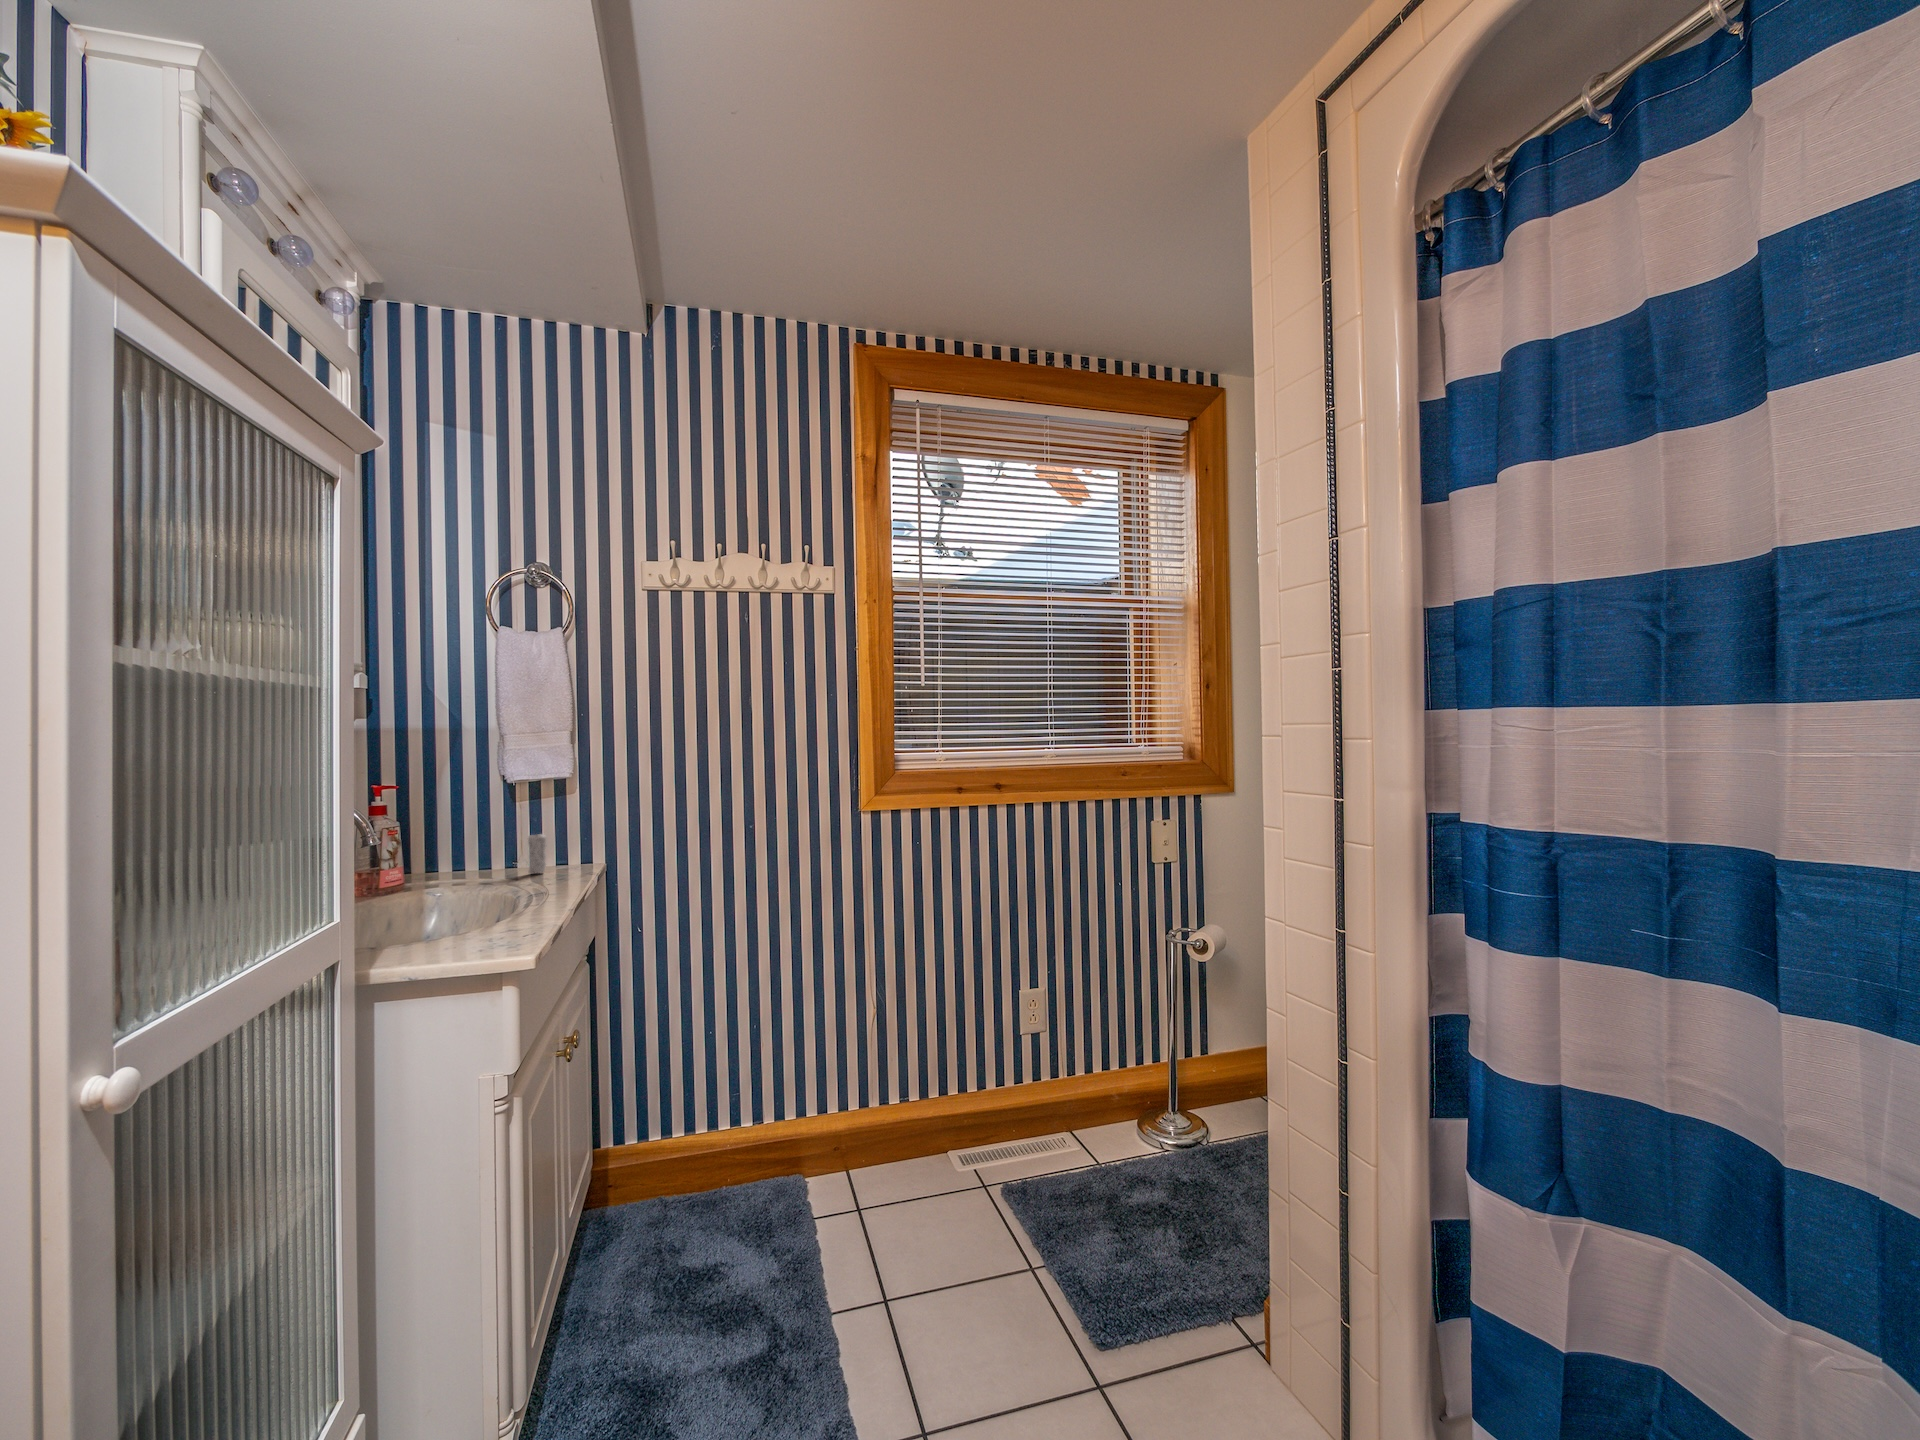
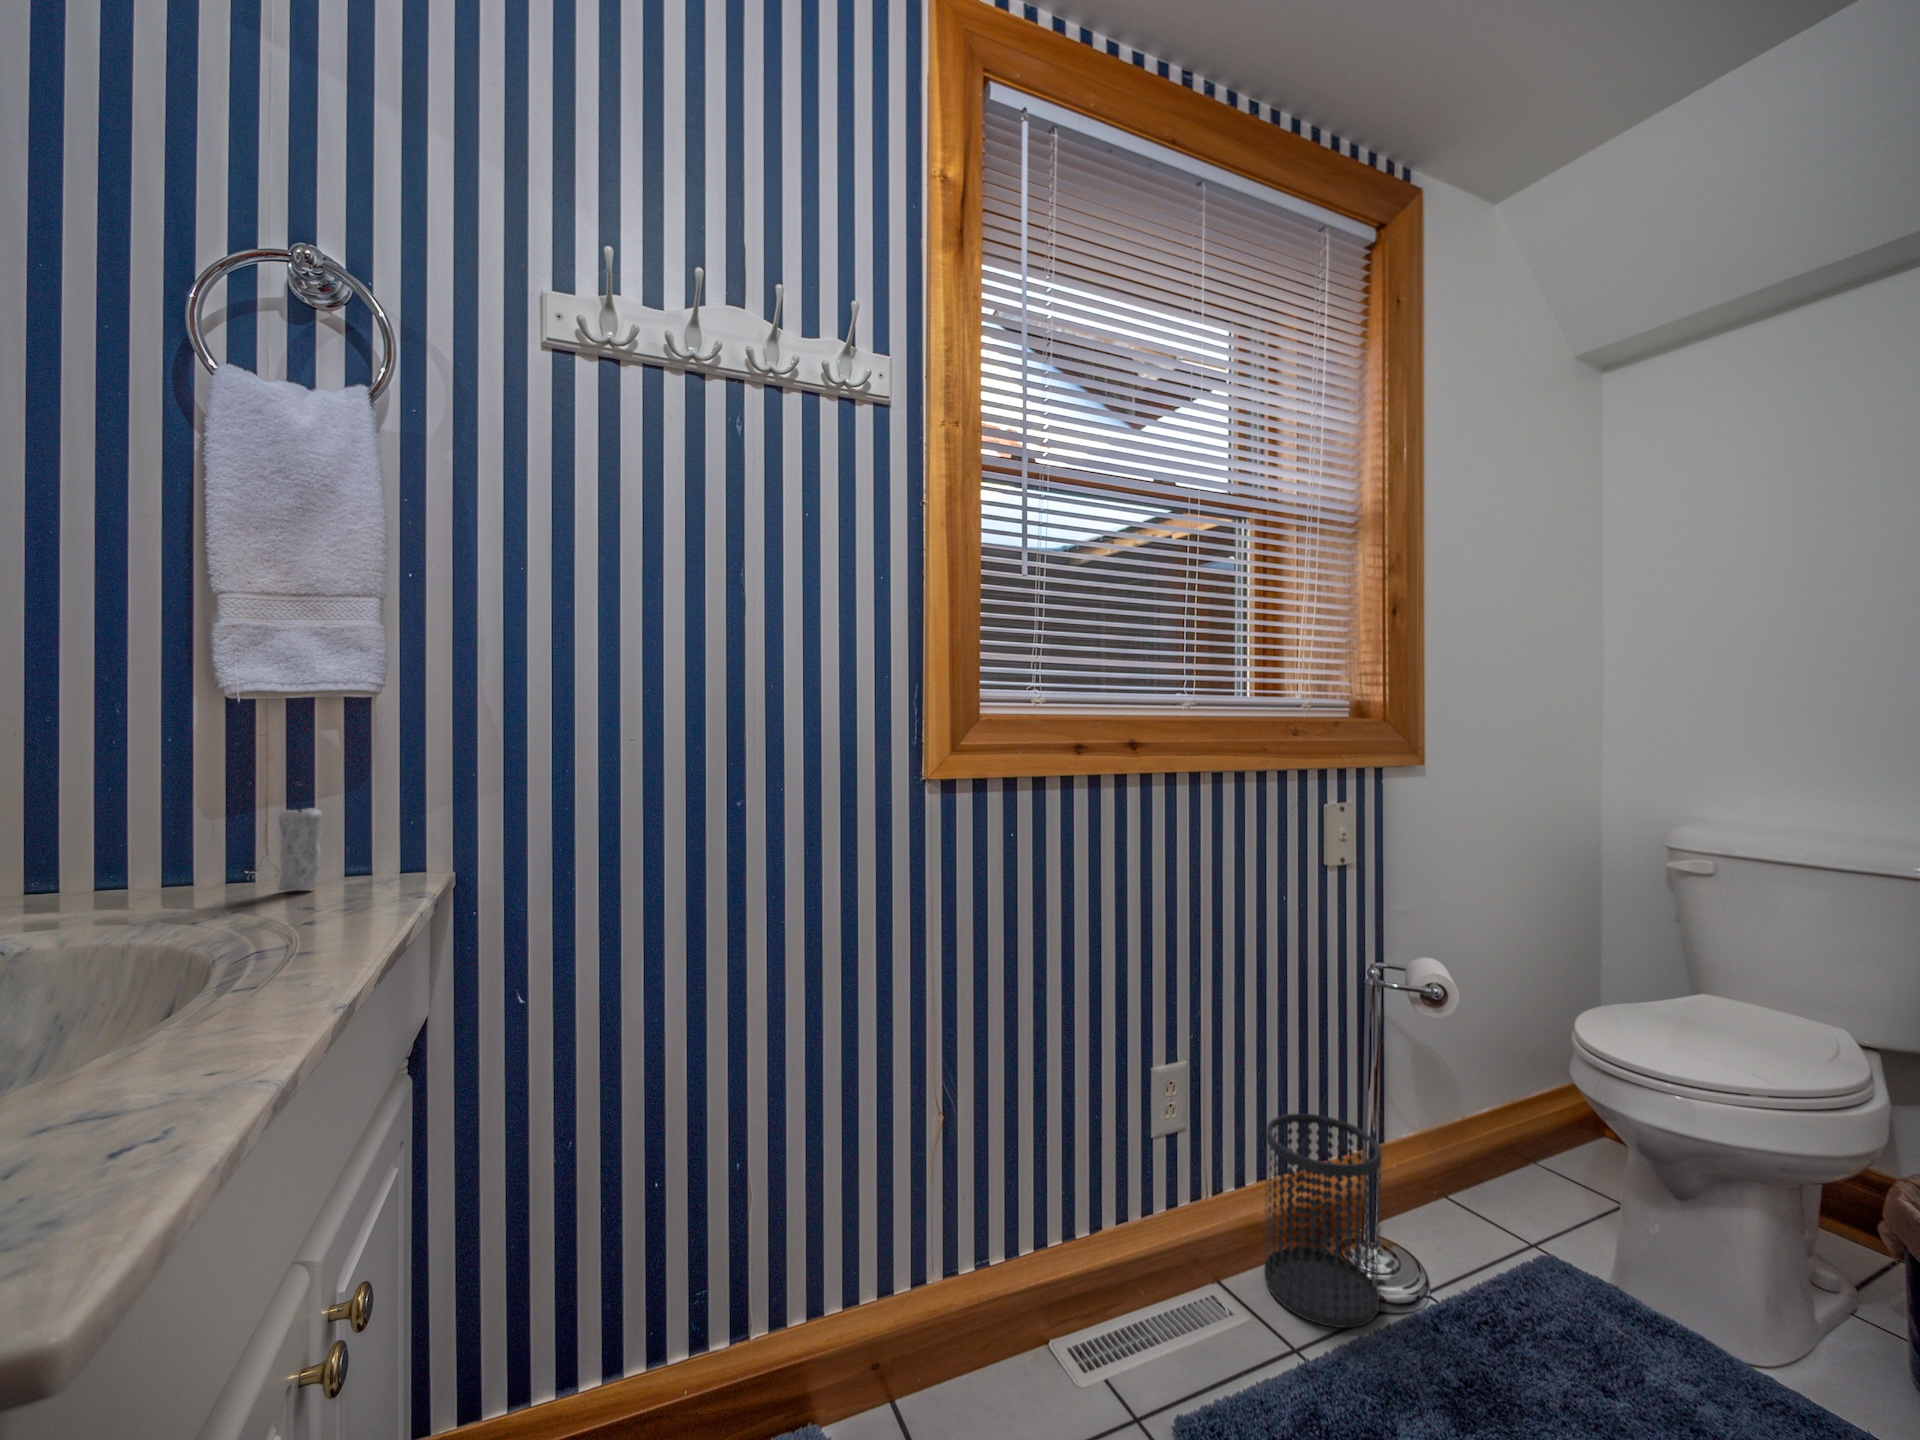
wastebasket: none [1097,1026,1168,1155] -> present [1264,1113,1382,1328]

